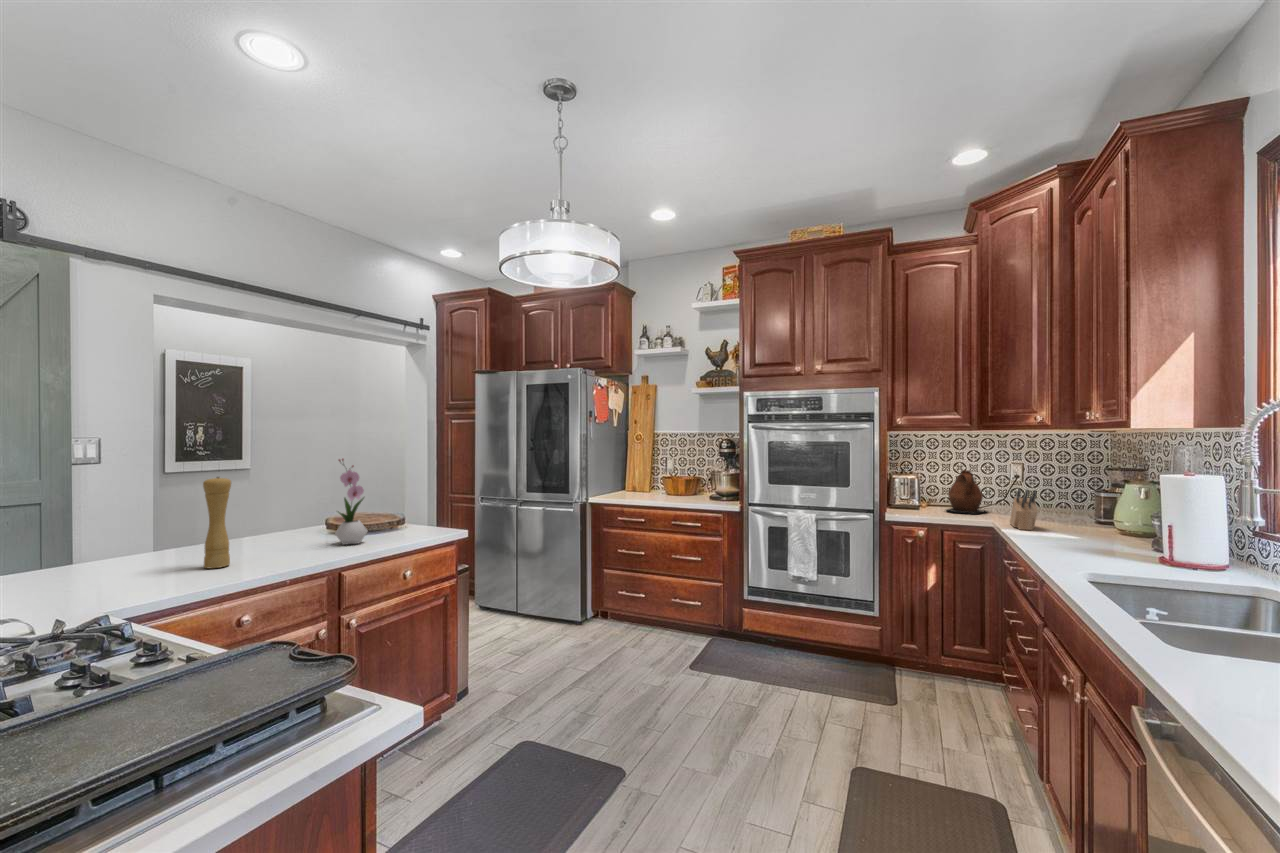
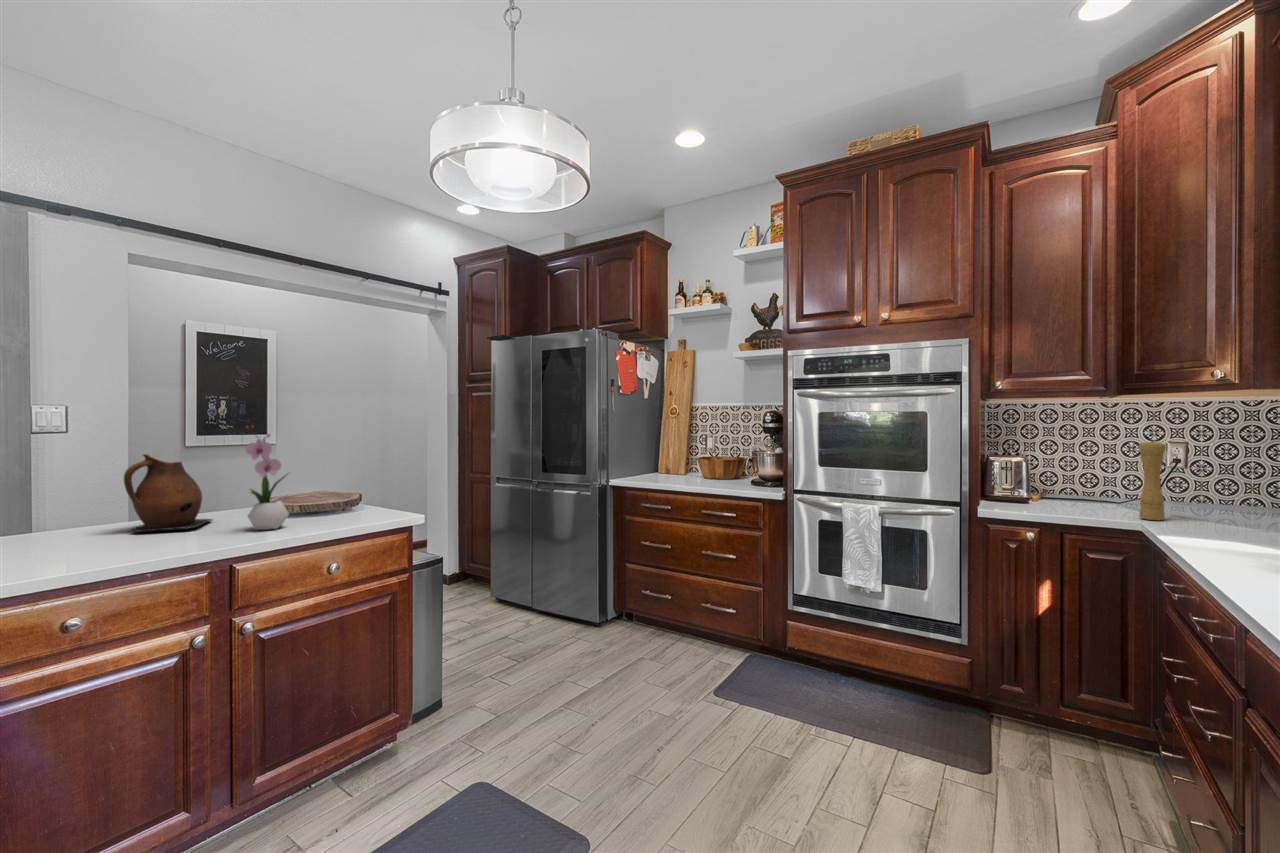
ceramic pitcher: present [946,470,987,514] -> present [124,454,213,532]
pepper mill: present [203,477,231,568] -> present [1138,441,1166,520]
knife block: present [1010,489,1037,530] -> none [1168,476,1219,539]

